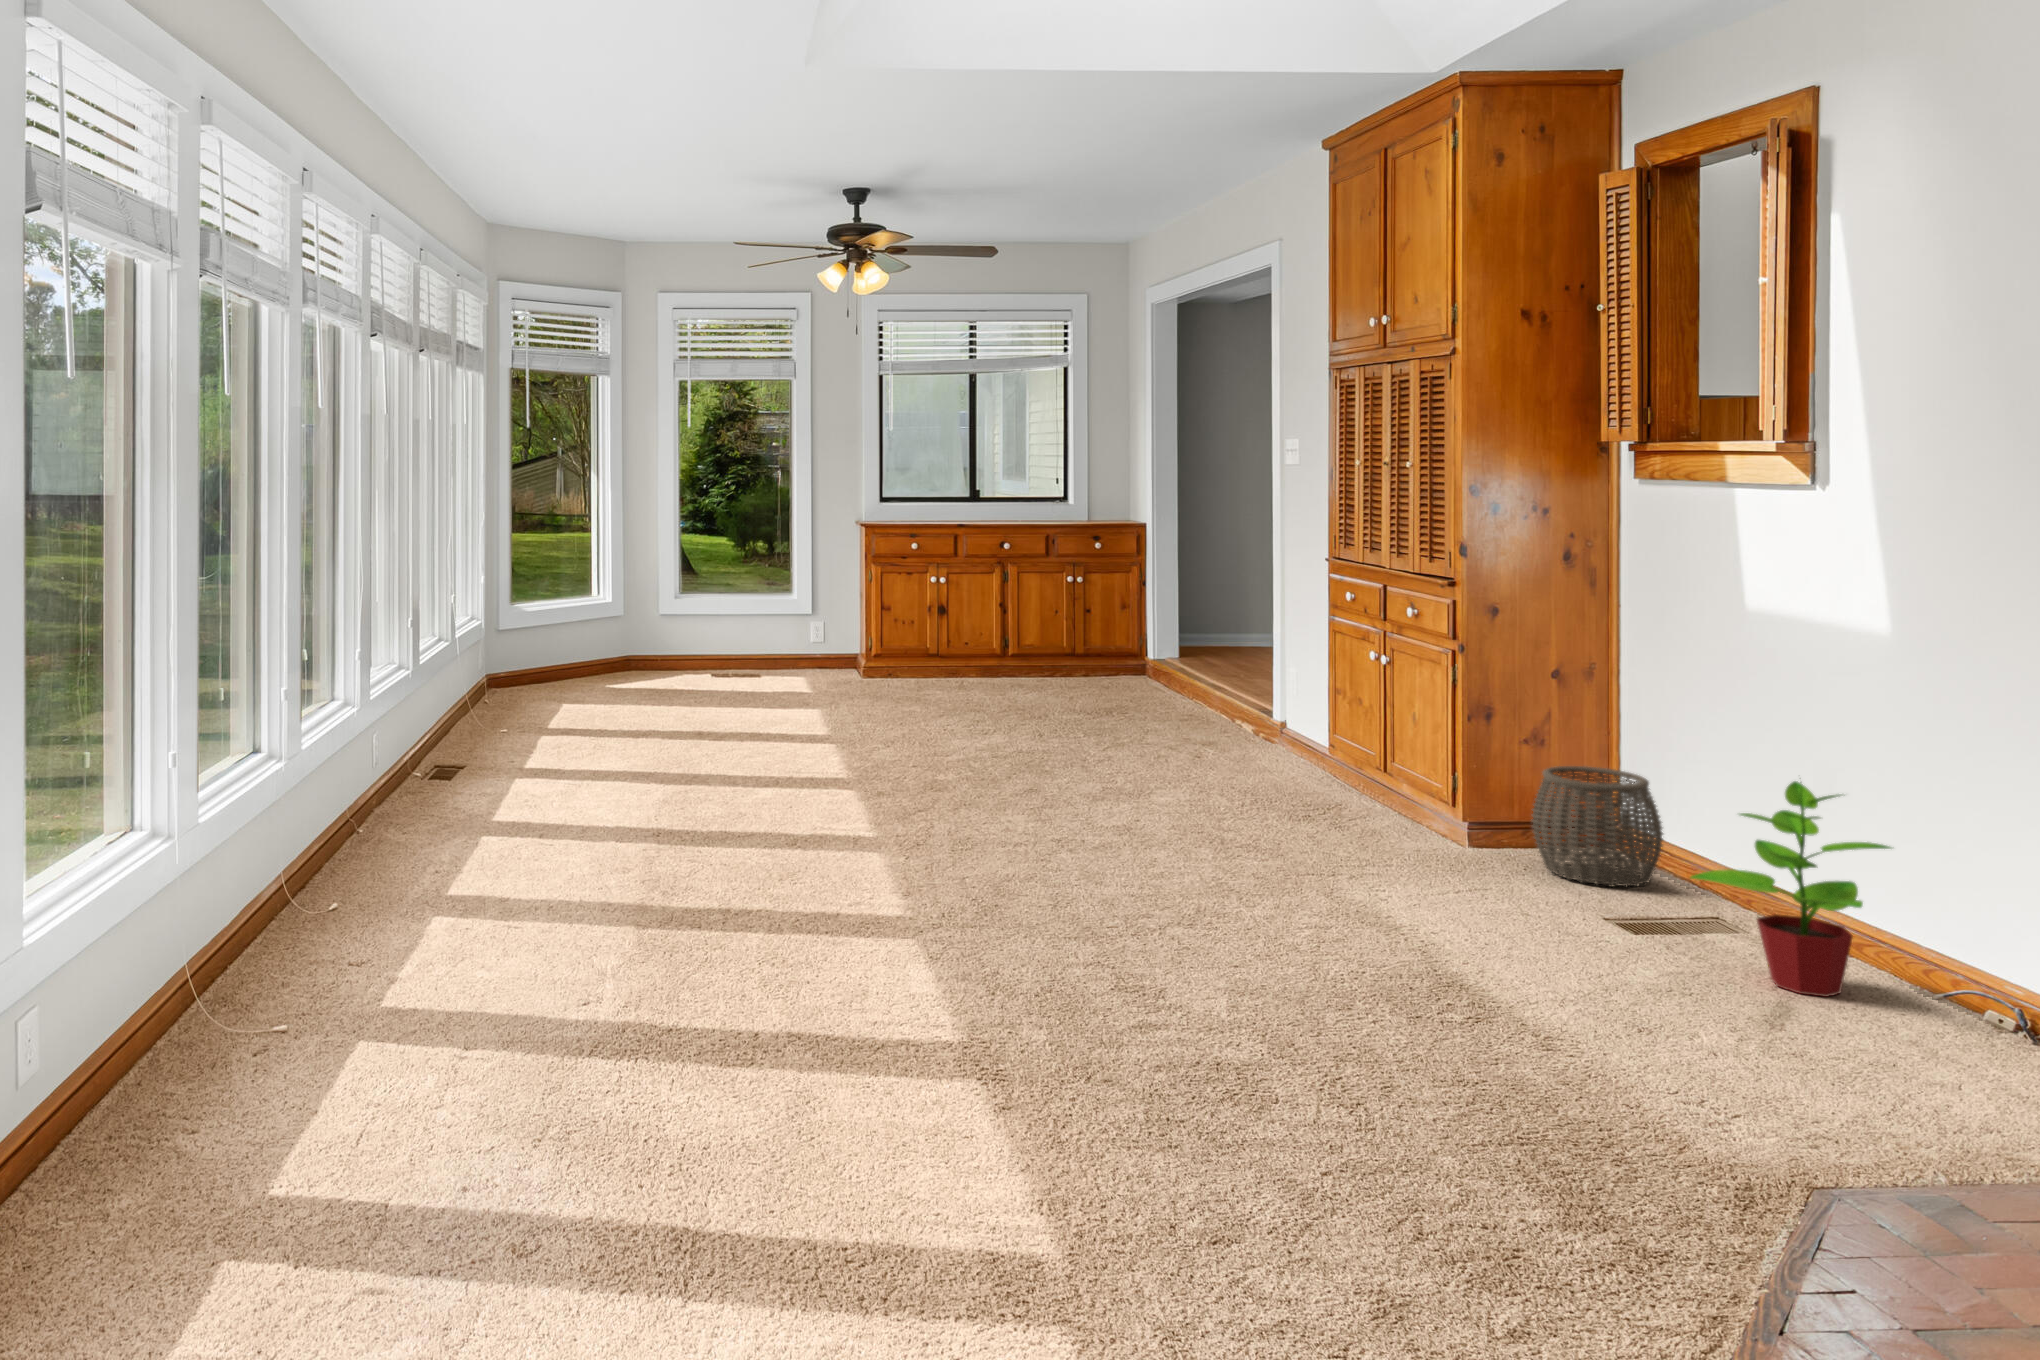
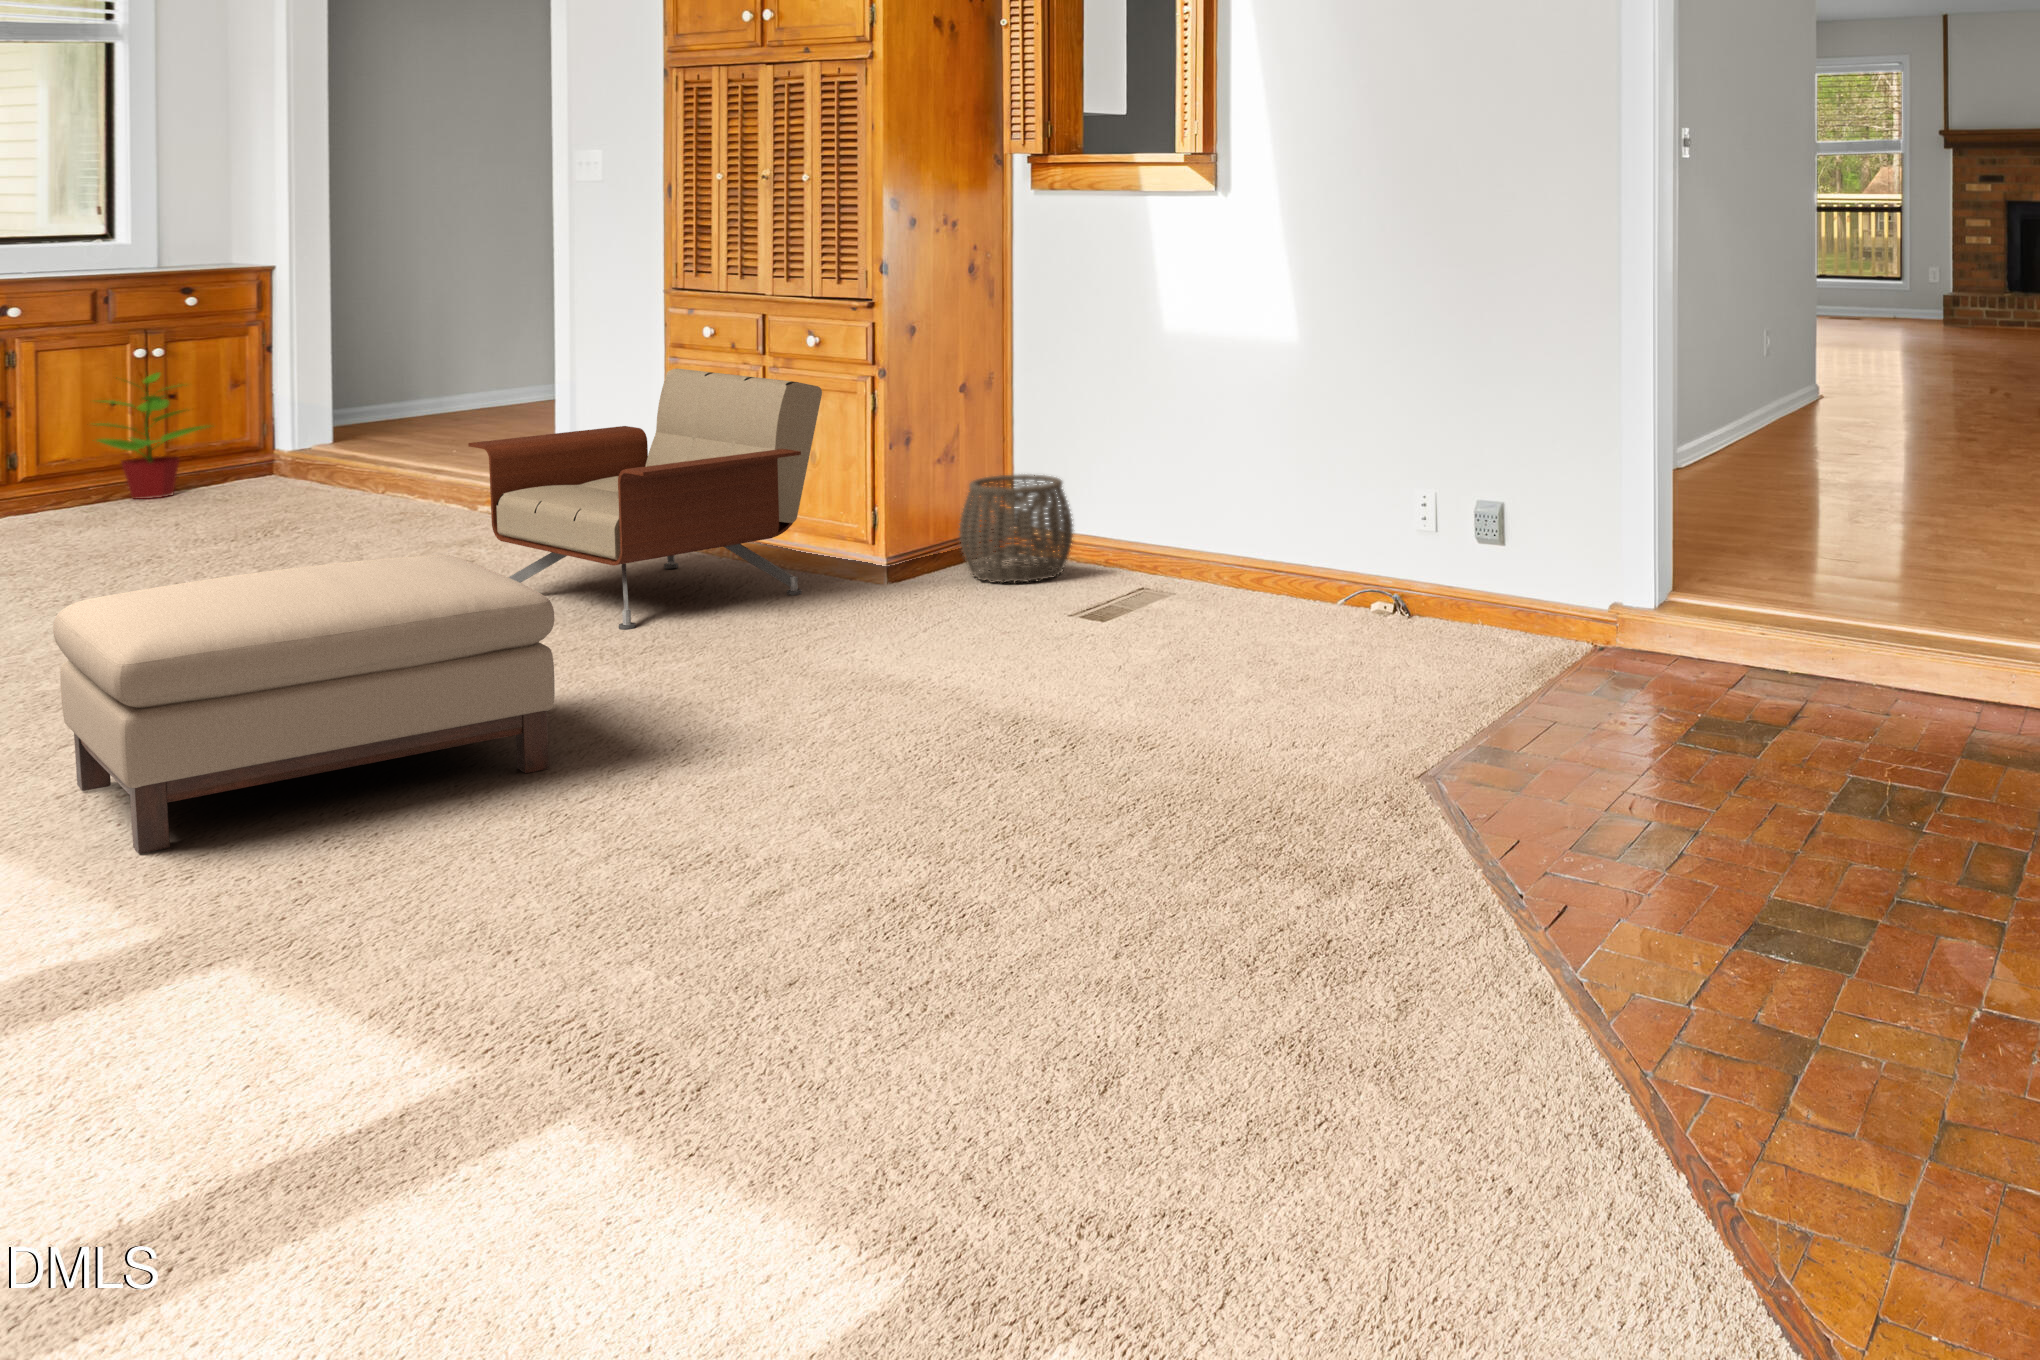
armchair: none [1140,625,1401,847] -> present [468,369,822,629]
ottoman: none [725,744,1014,943] -> present [53,554,555,854]
potted plant: present [1691,781,1891,997] -> present [92,373,208,499]

